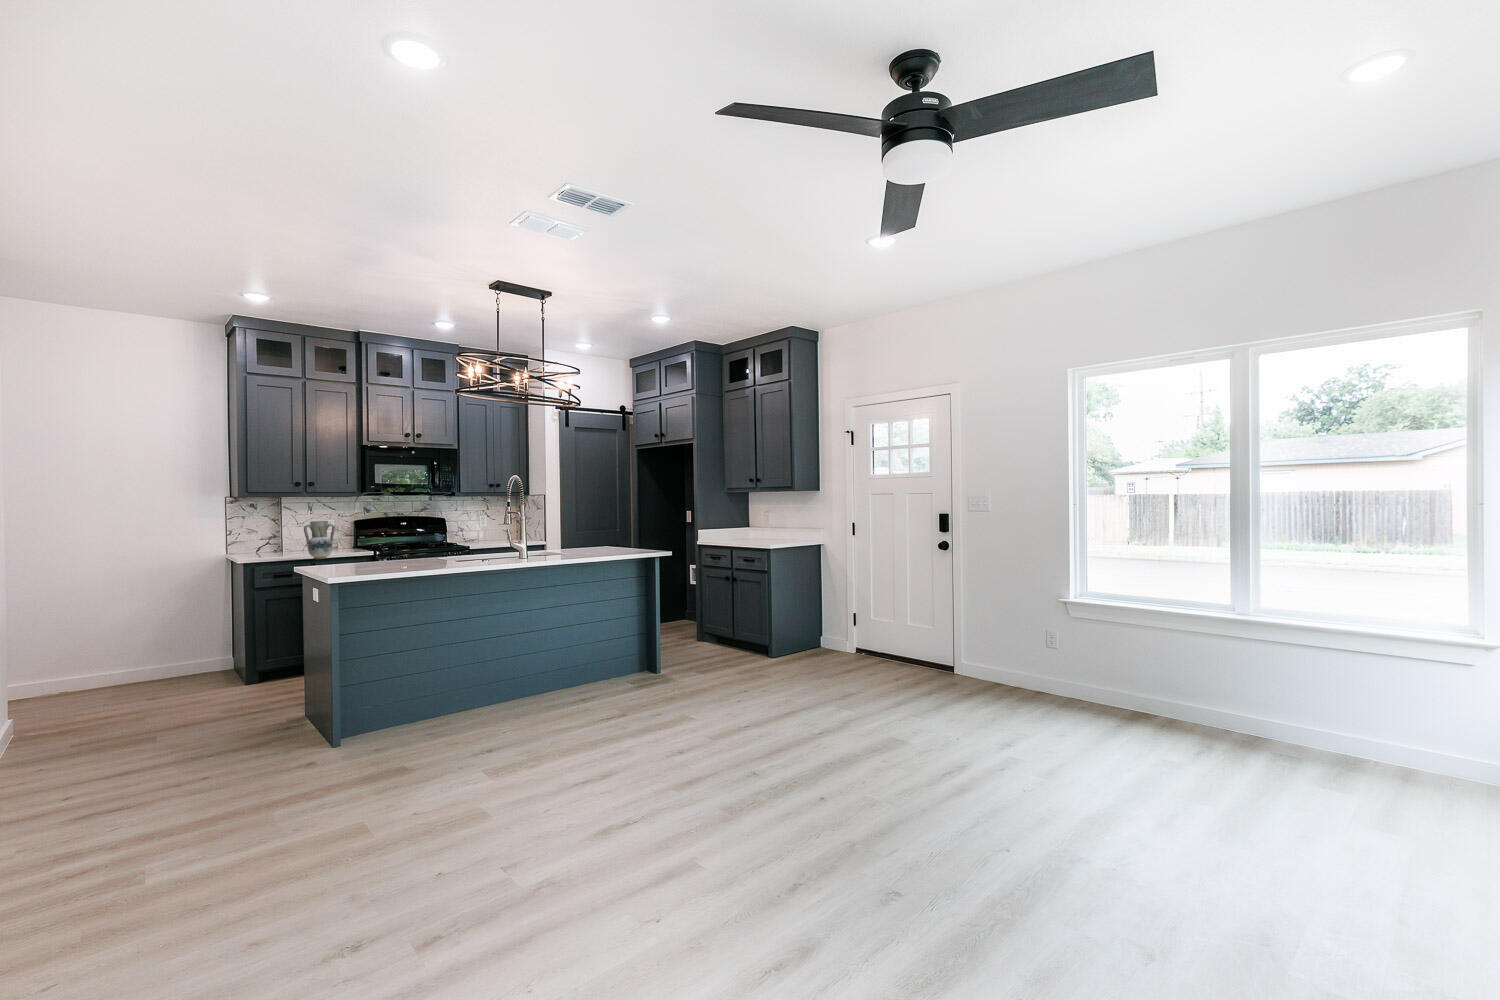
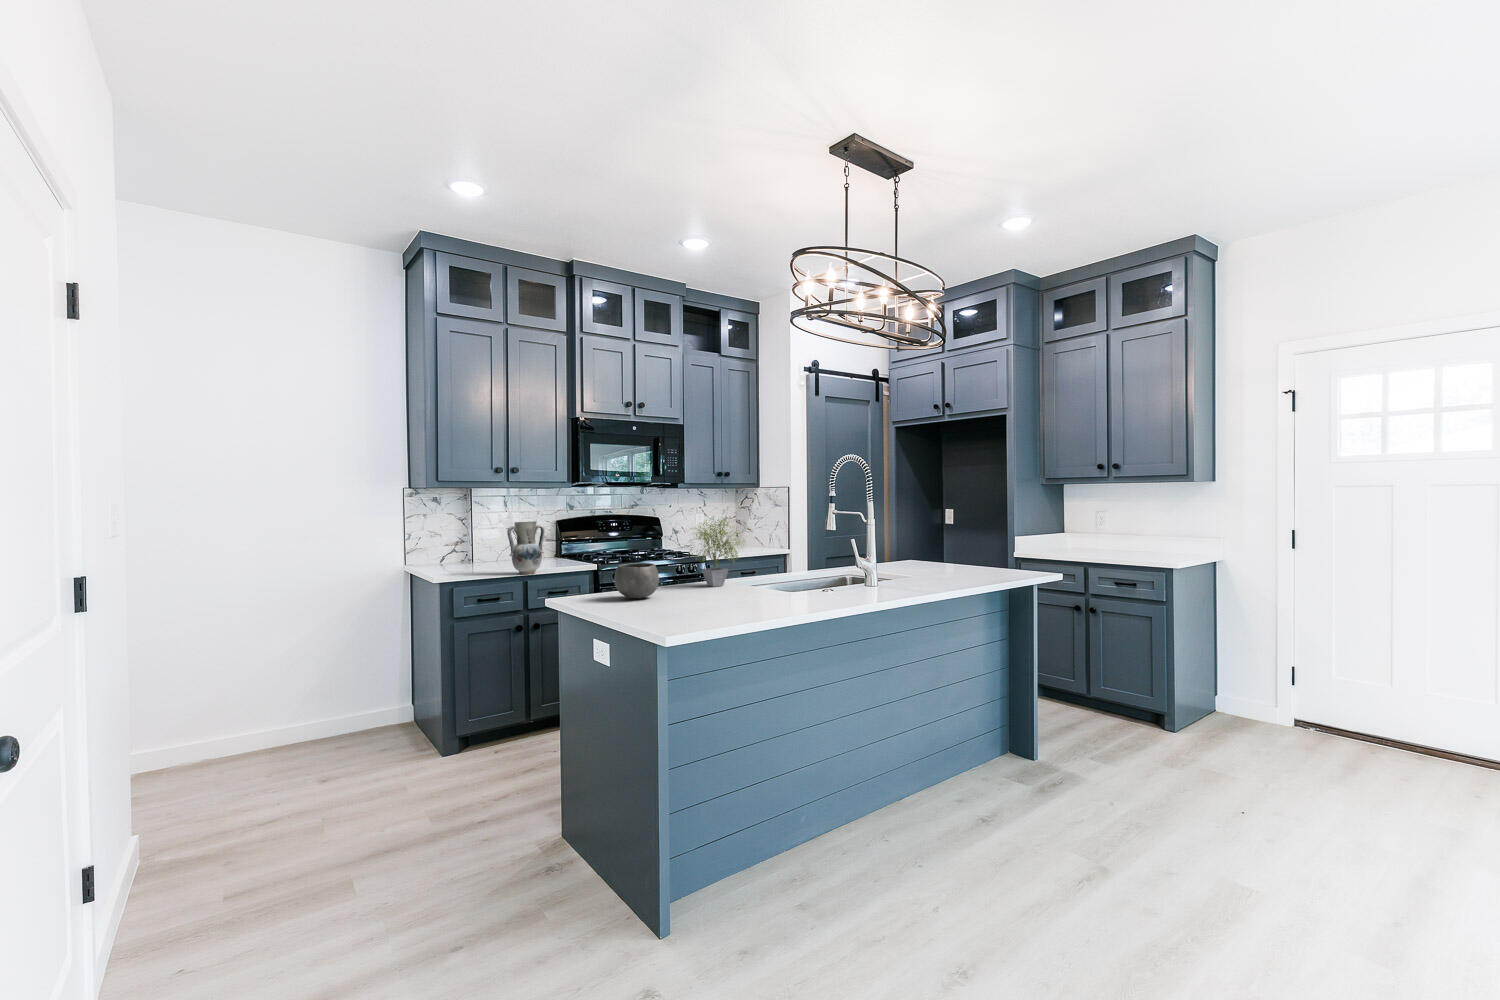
potted plant: none [411,511,458,562] -> present [689,510,744,587]
ceramic bowl: none [346,546,378,568] -> present [614,563,659,598]

